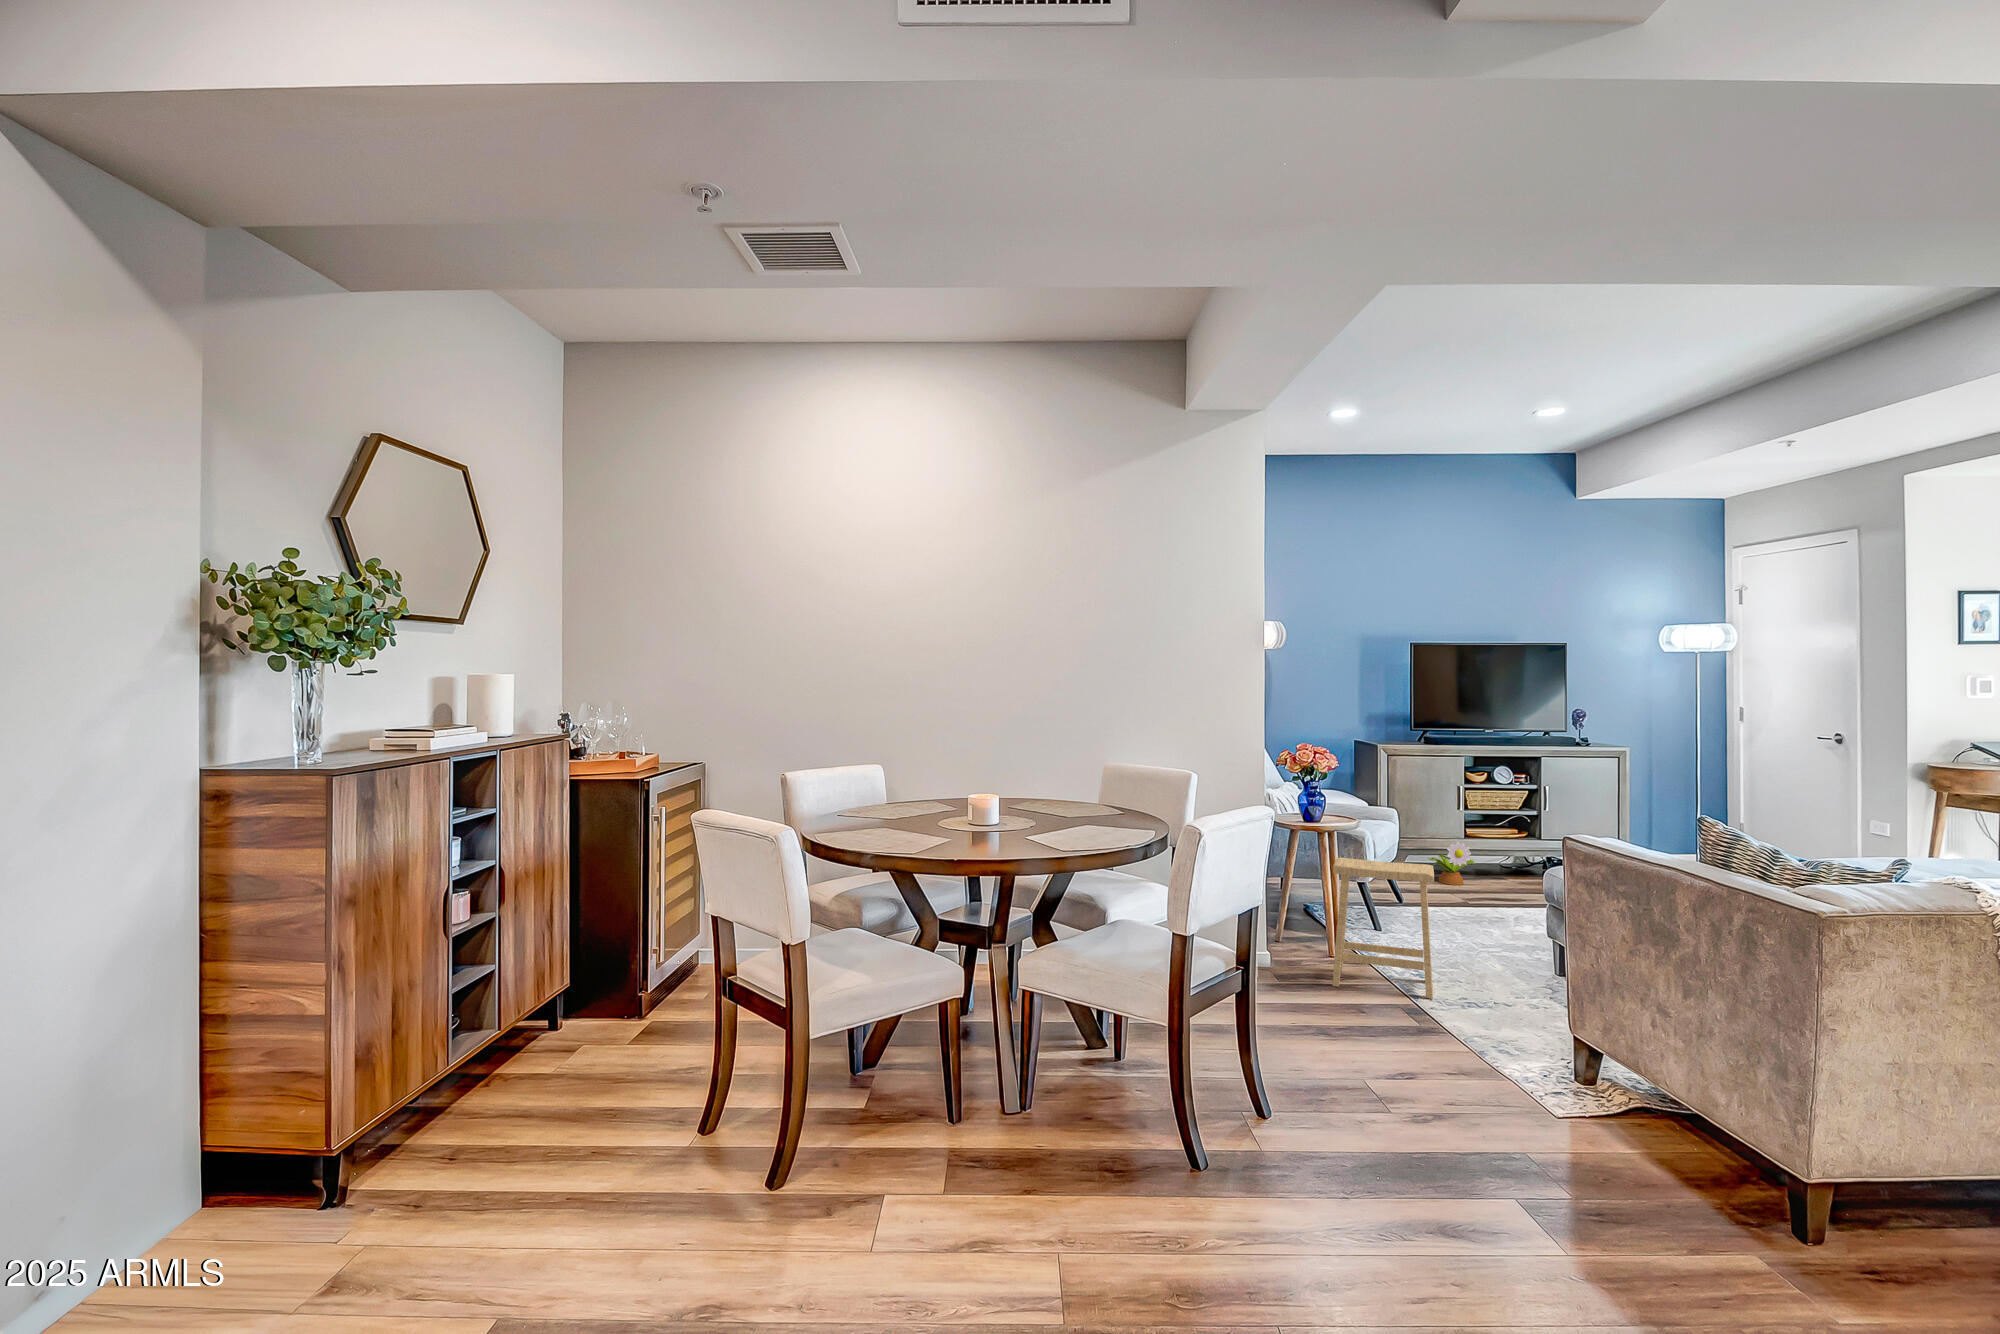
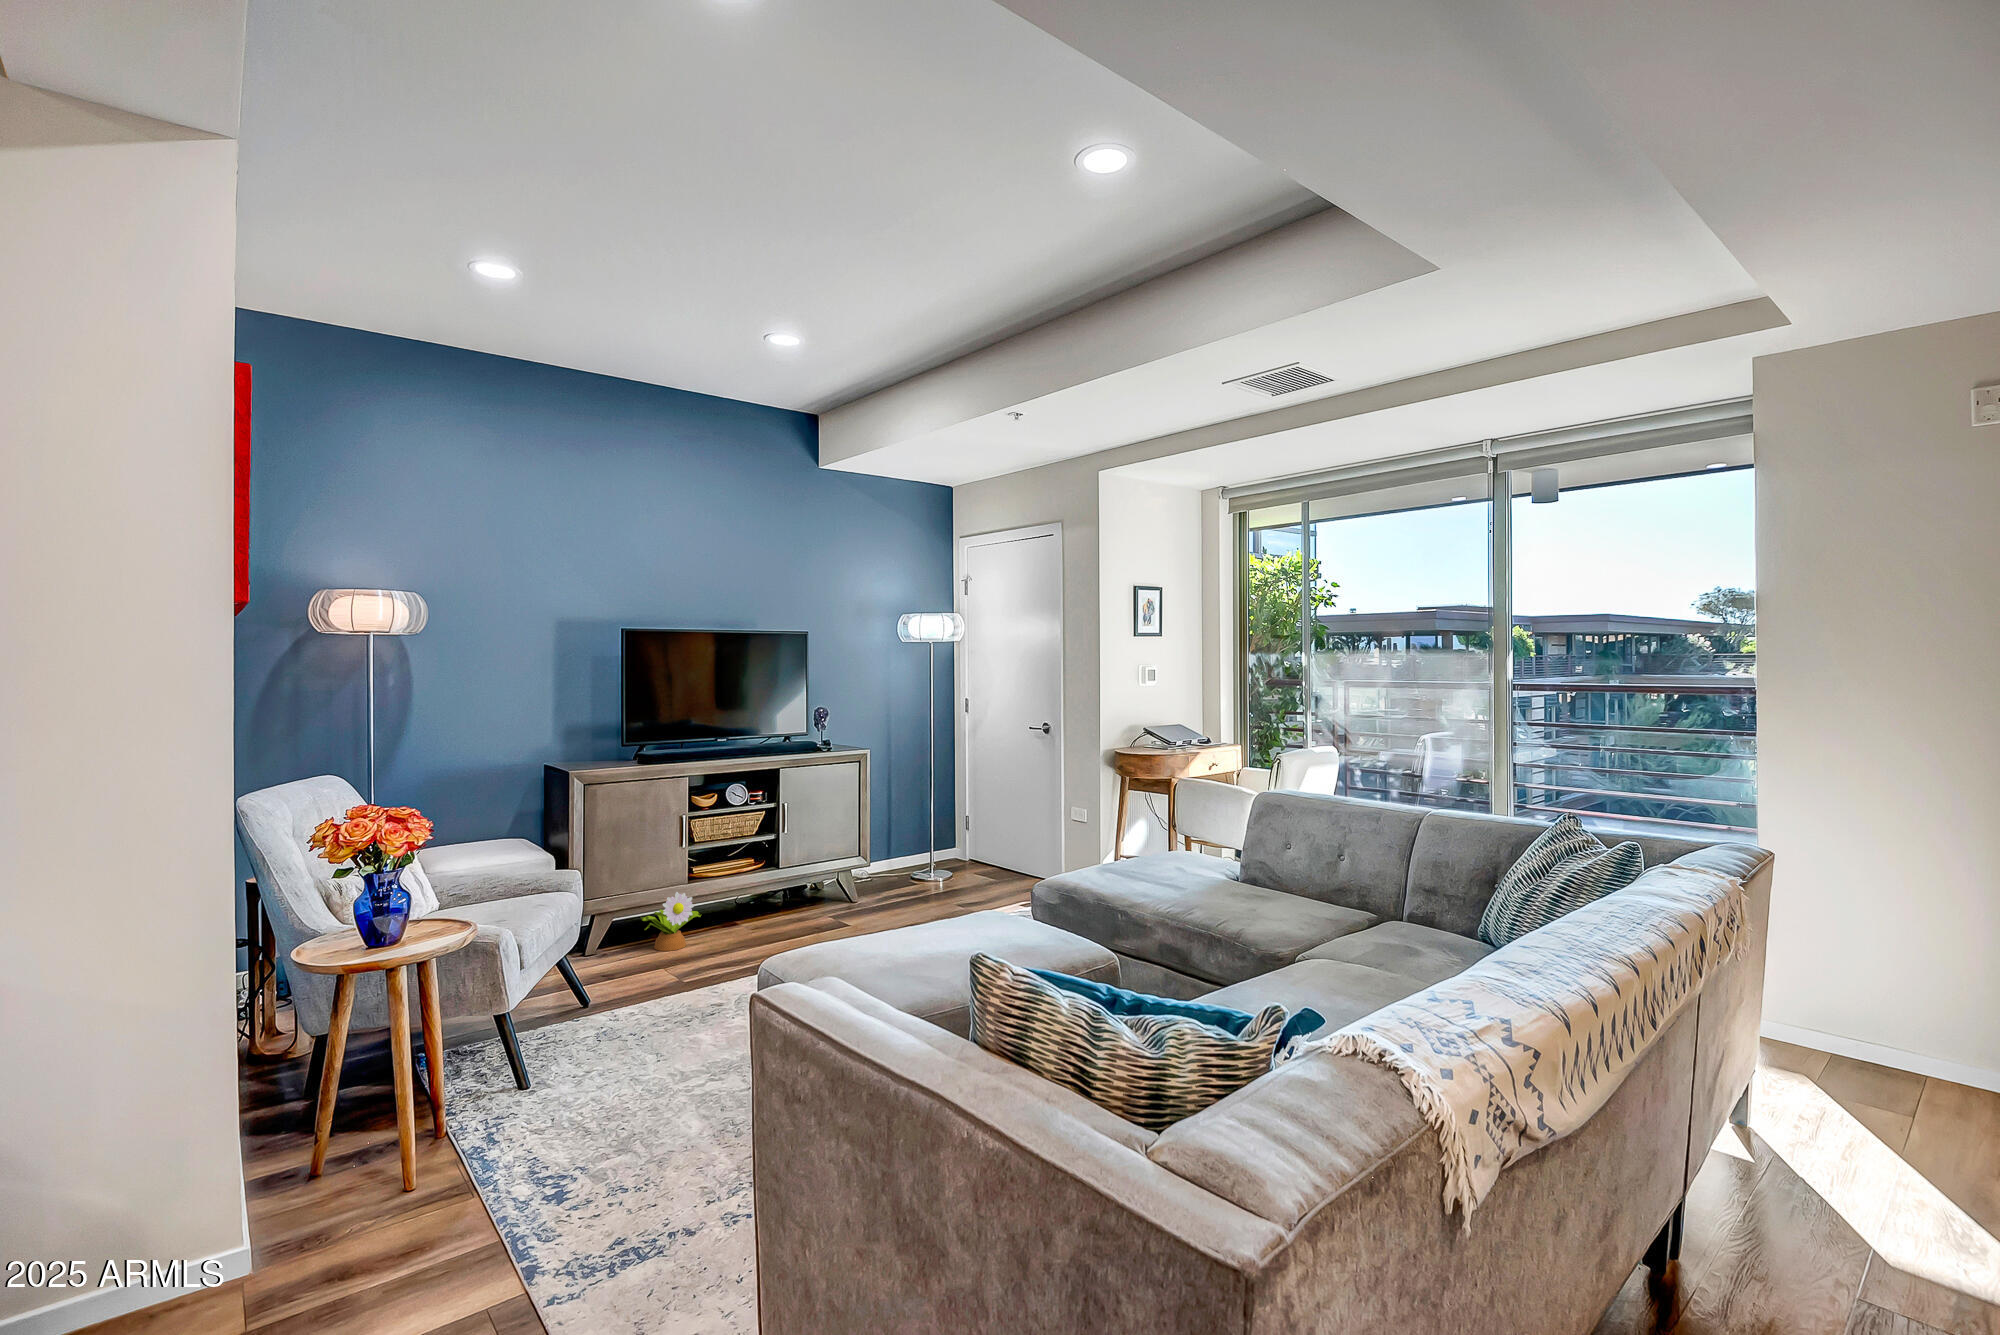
footstool: present [1332,858,1434,999] -> none [377,1002,583,1283]

